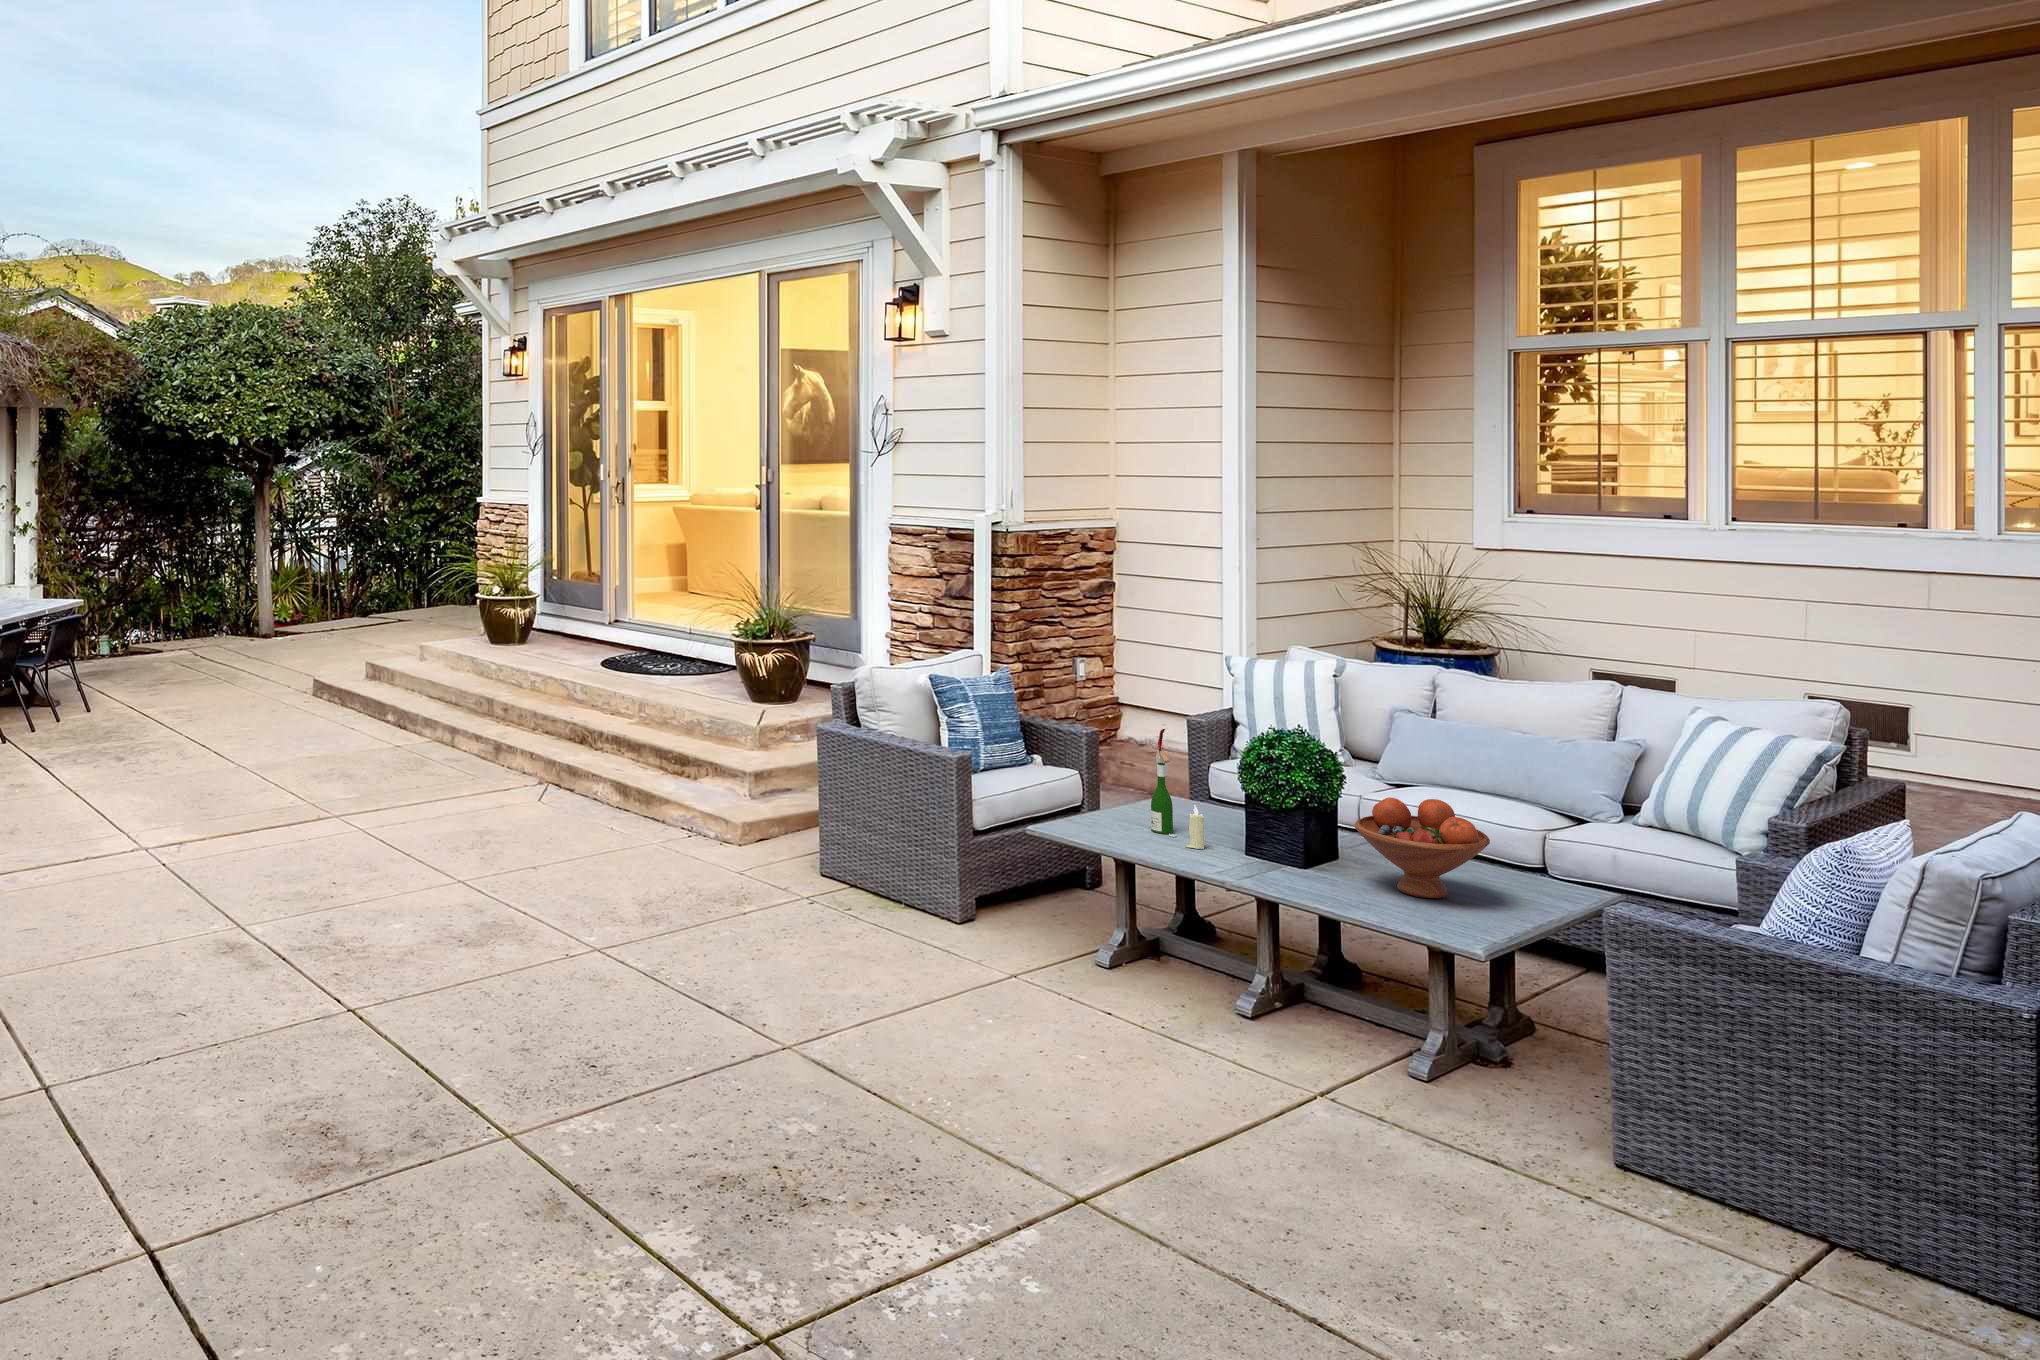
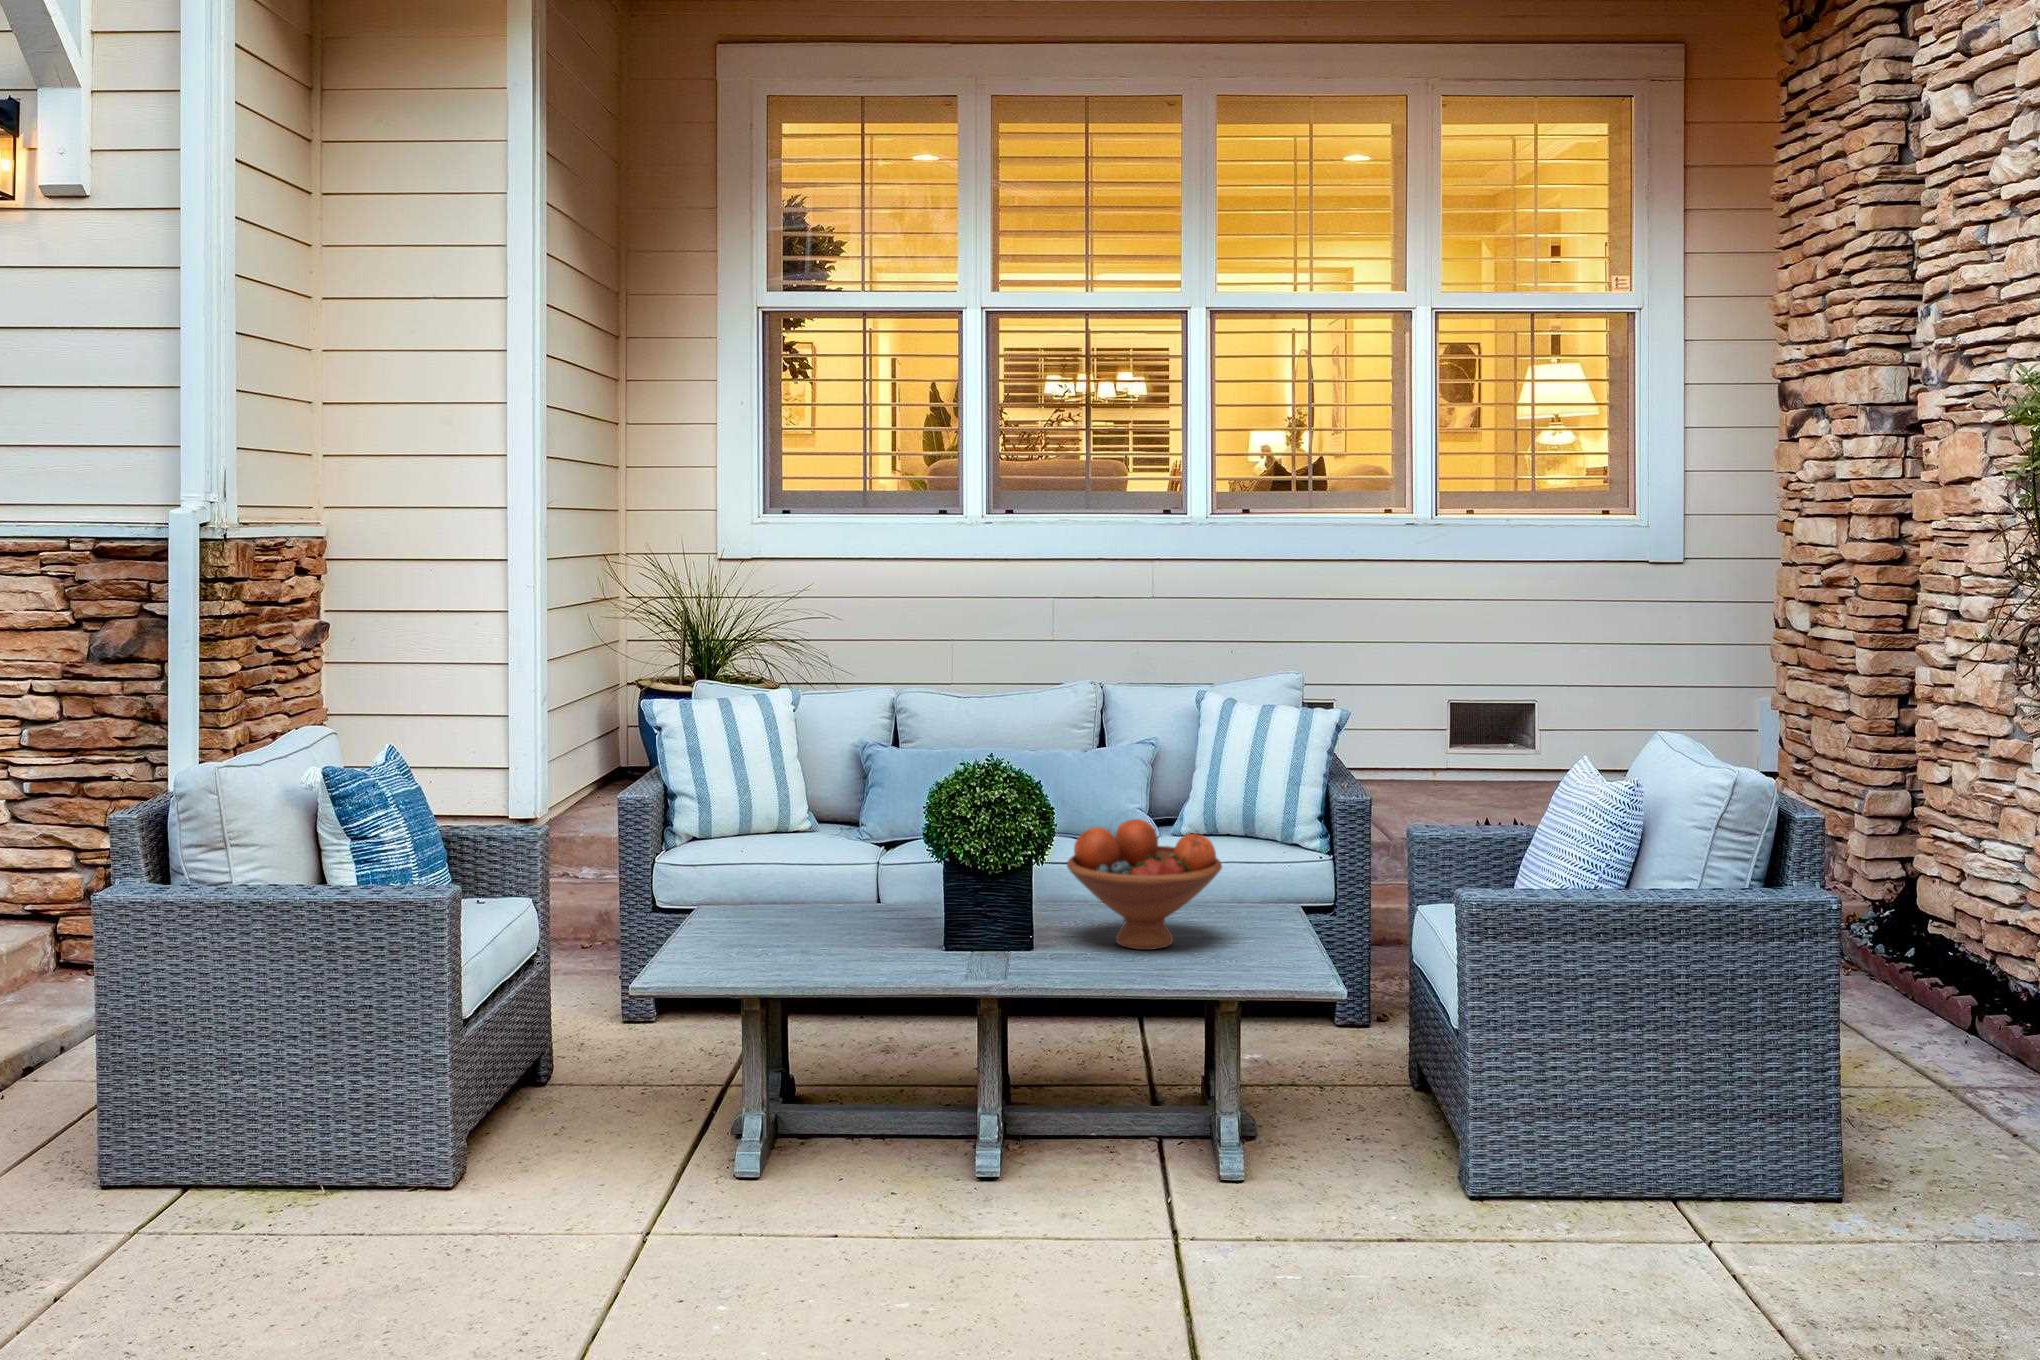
wine bottle: present [1151,729,1177,837] -> none [761,790,805,952]
candle: present [1186,805,1204,849] -> none [846,894,868,960]

